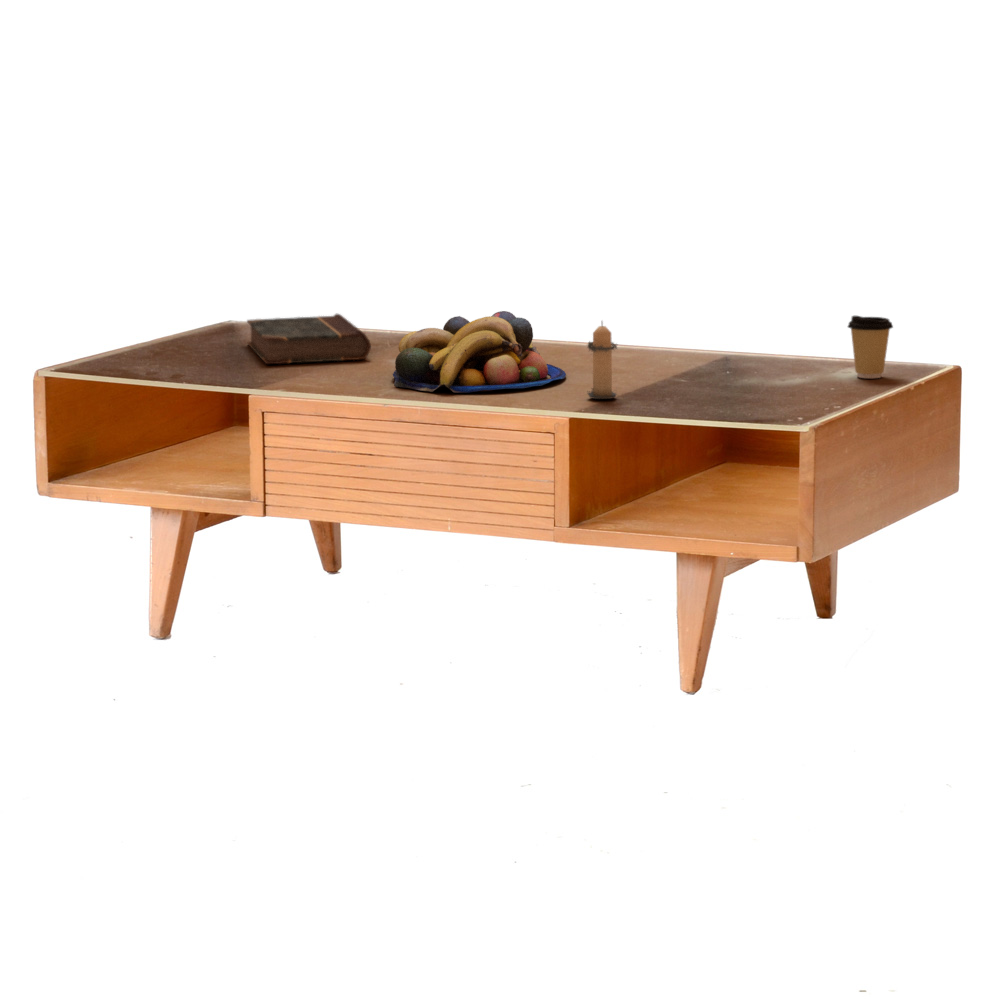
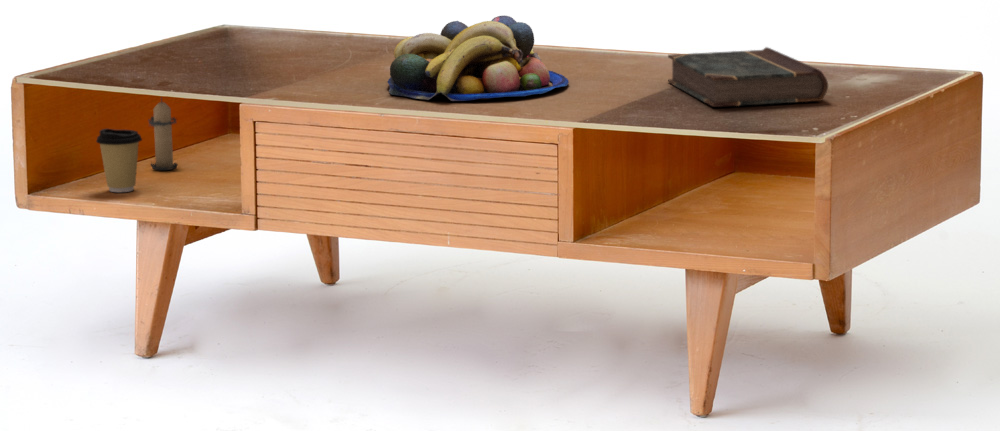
book: present [247,314,371,364] -> present [668,47,828,107]
coffee cup: present [848,316,893,378] -> present [96,129,142,192]
candle: present [588,325,617,399] -> present [149,98,178,170]

